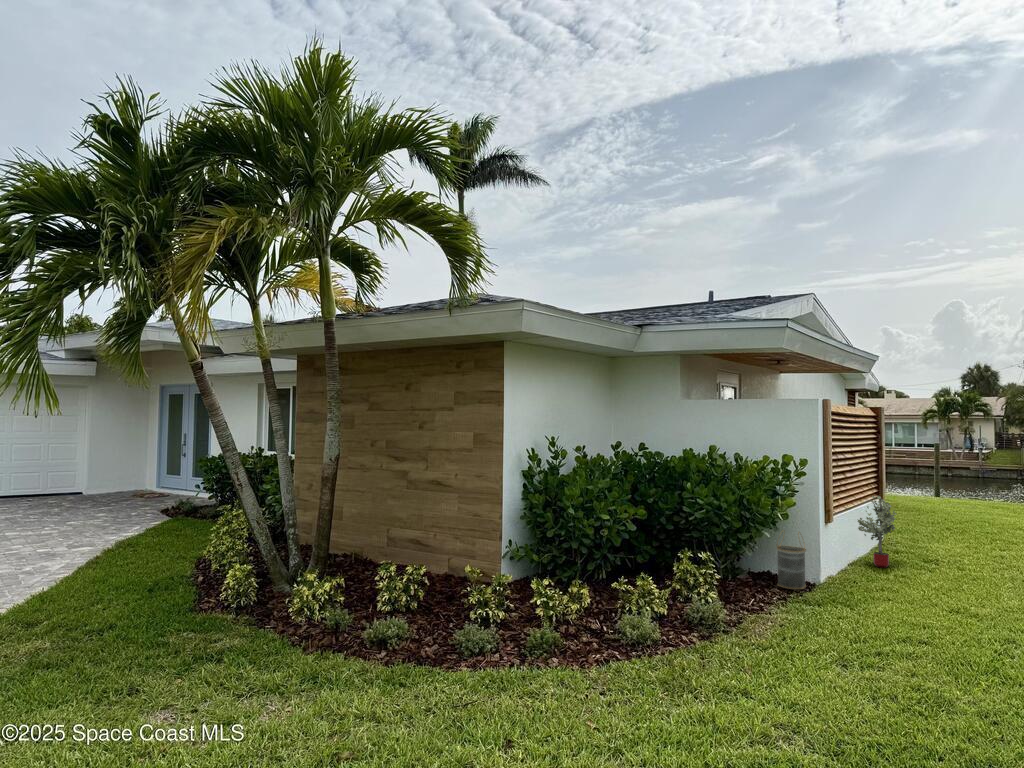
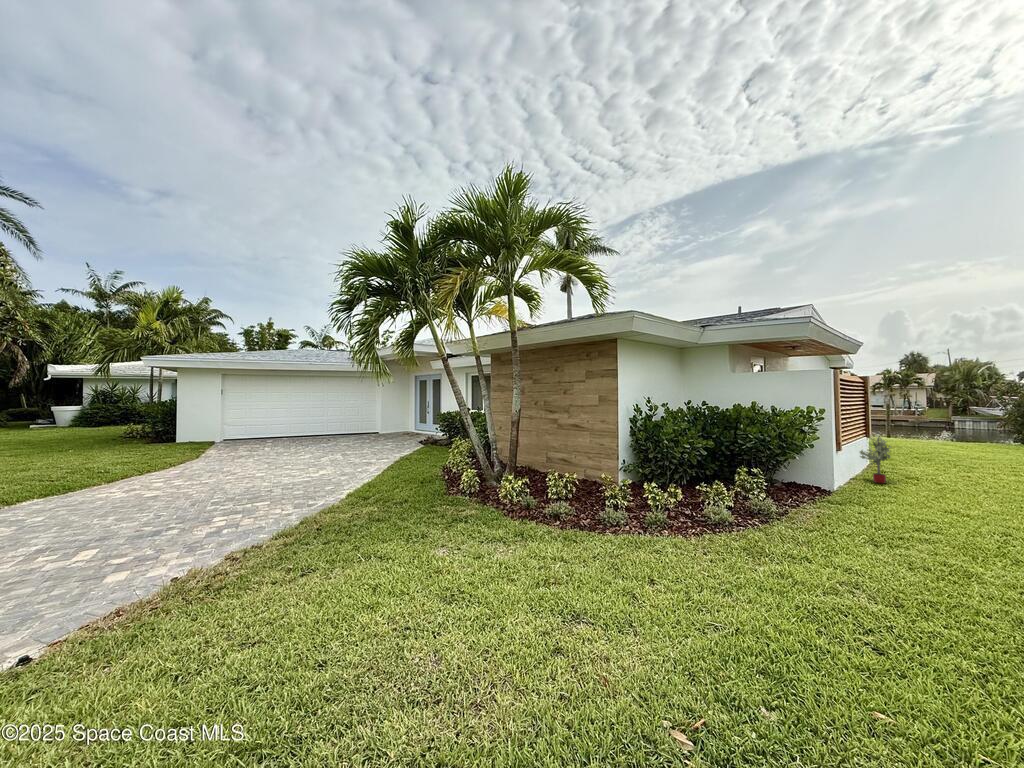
basket: present [777,532,806,589] -> none [803,456,826,496]

